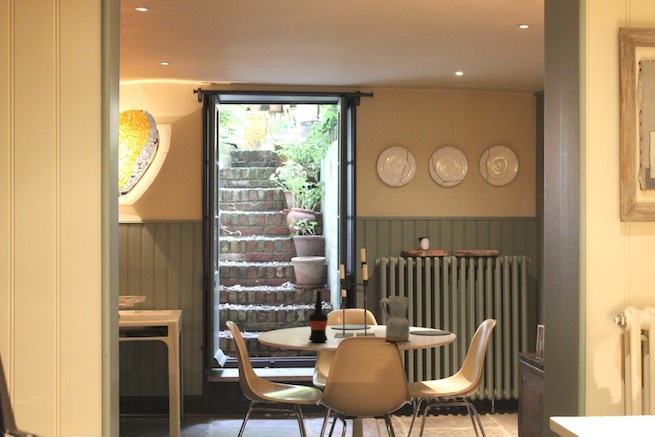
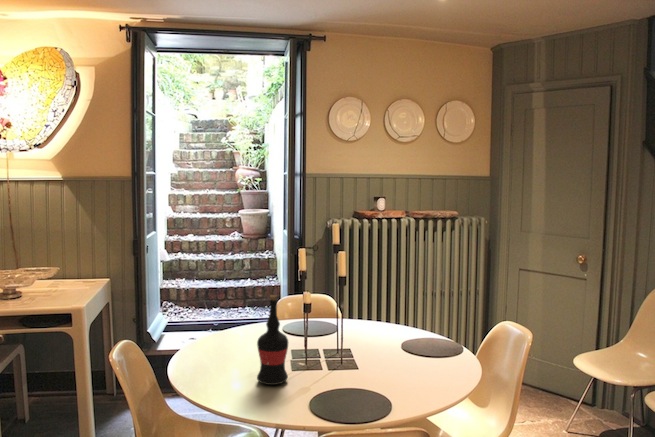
ceramic pitcher: present [380,296,409,341] -> none [369,299,417,372]

